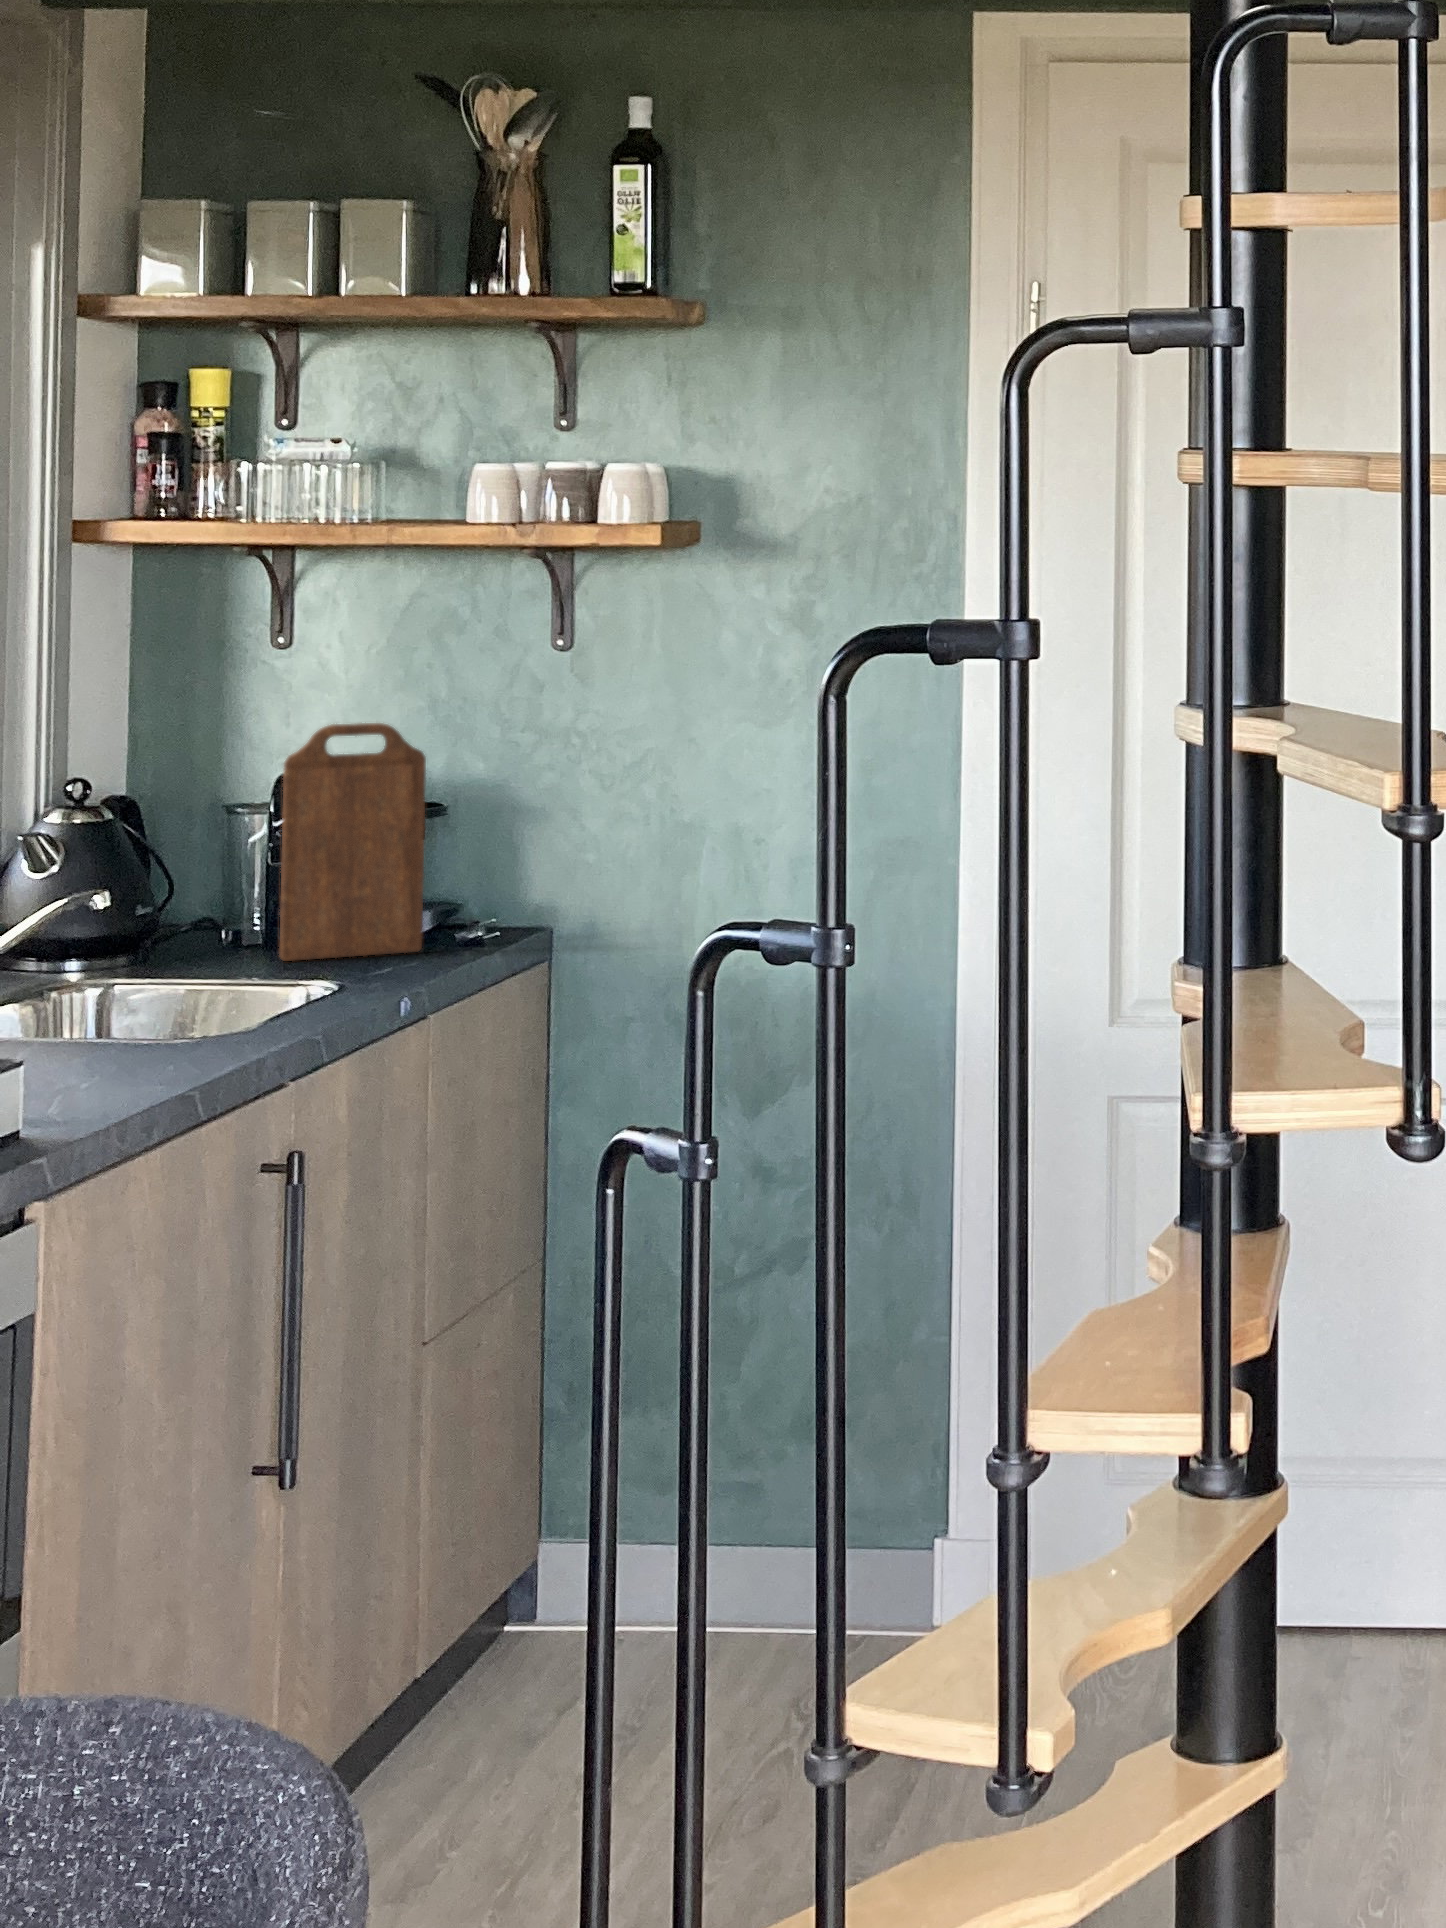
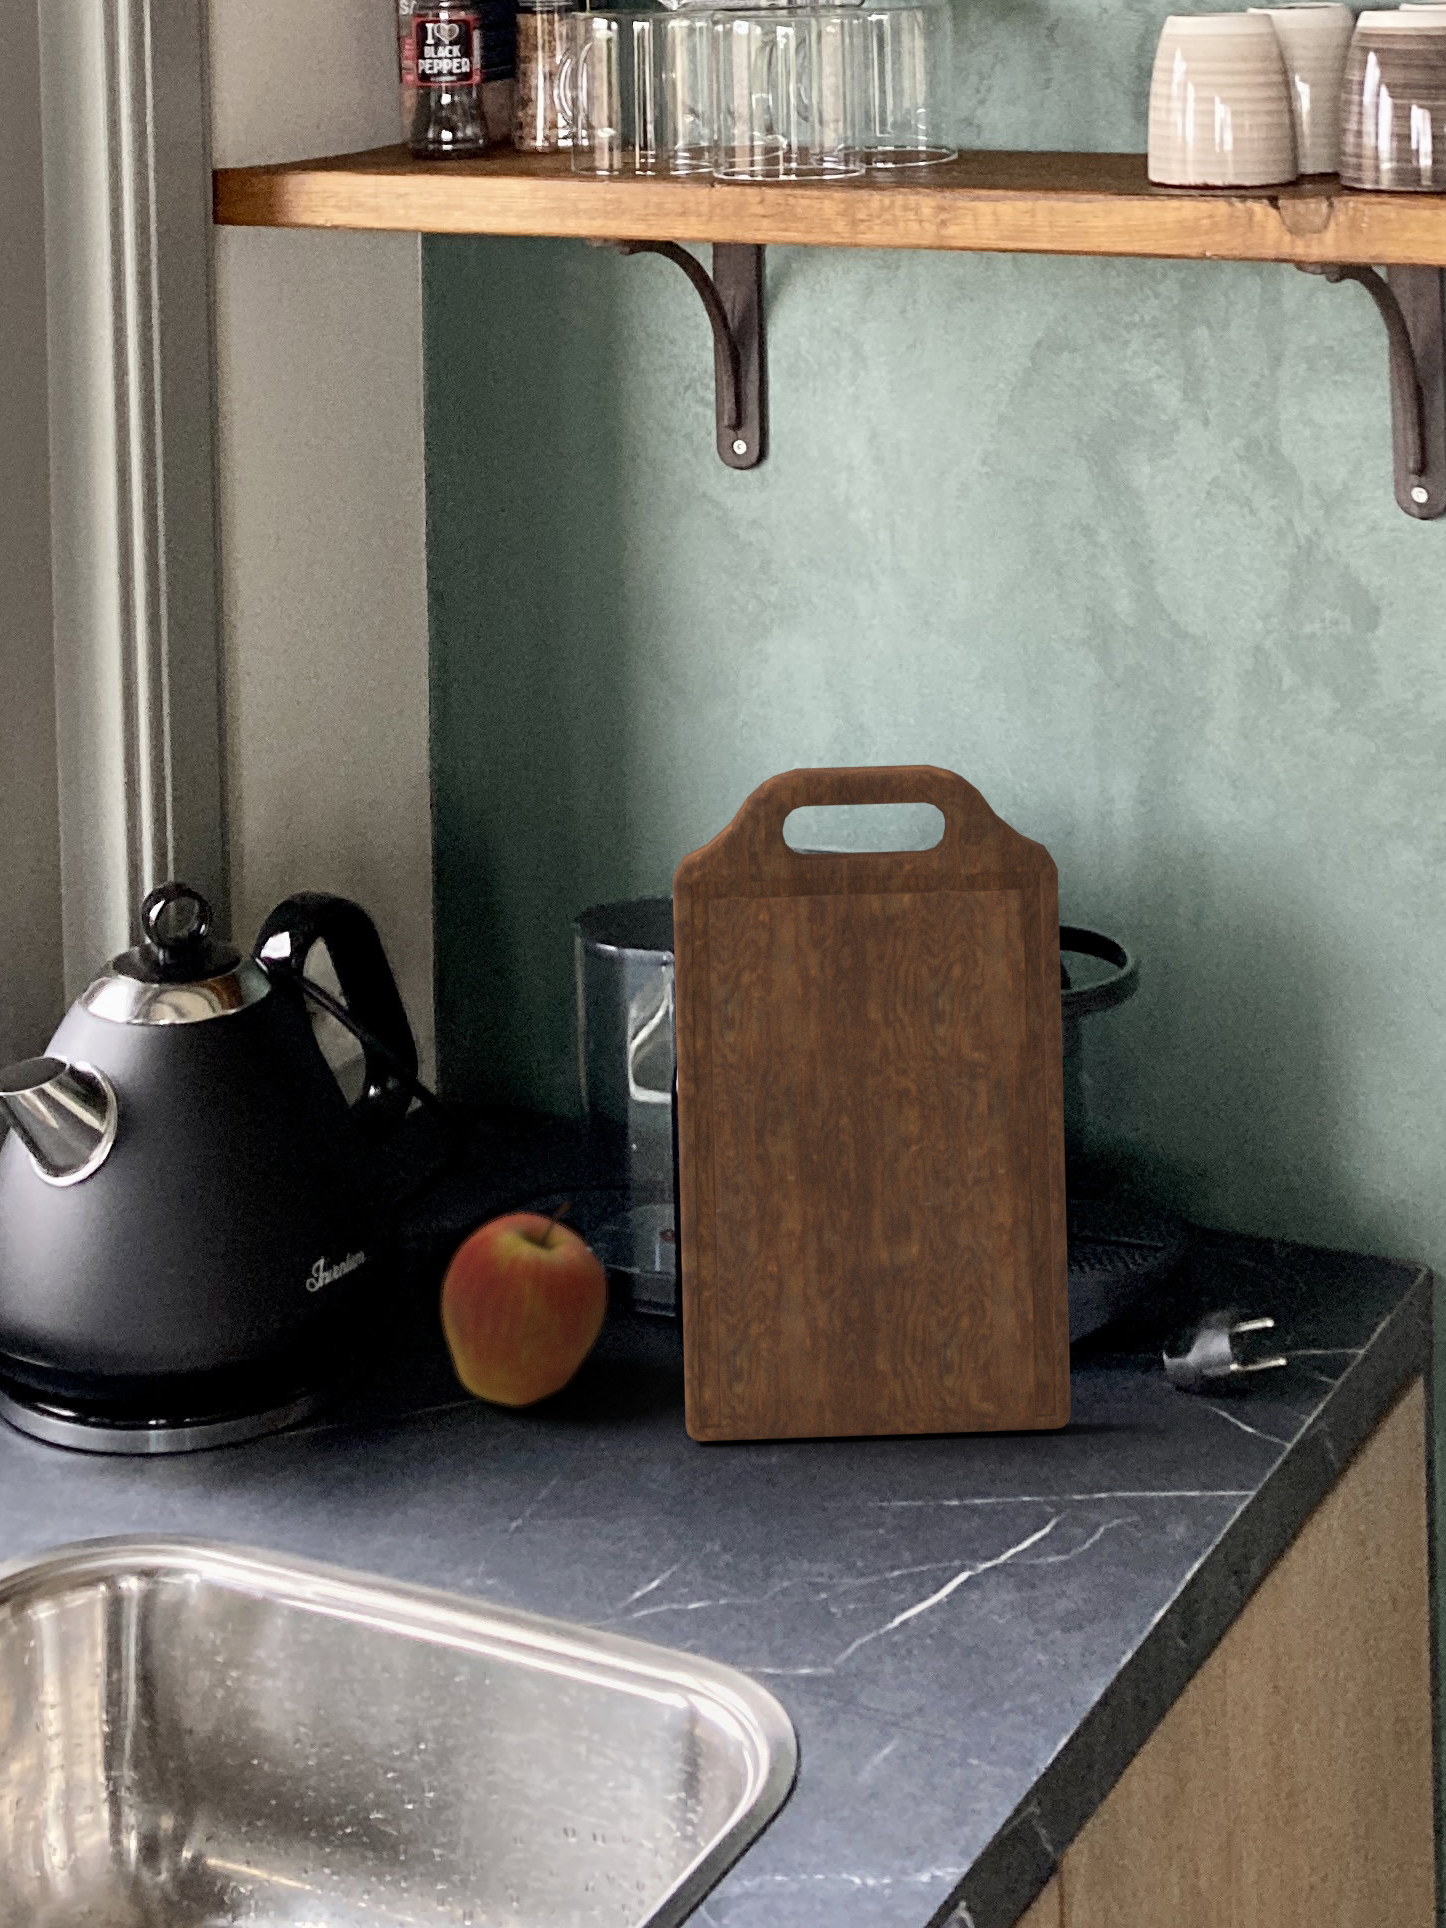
apple: none [181,890,245,961] -> present [442,1204,606,1405]

